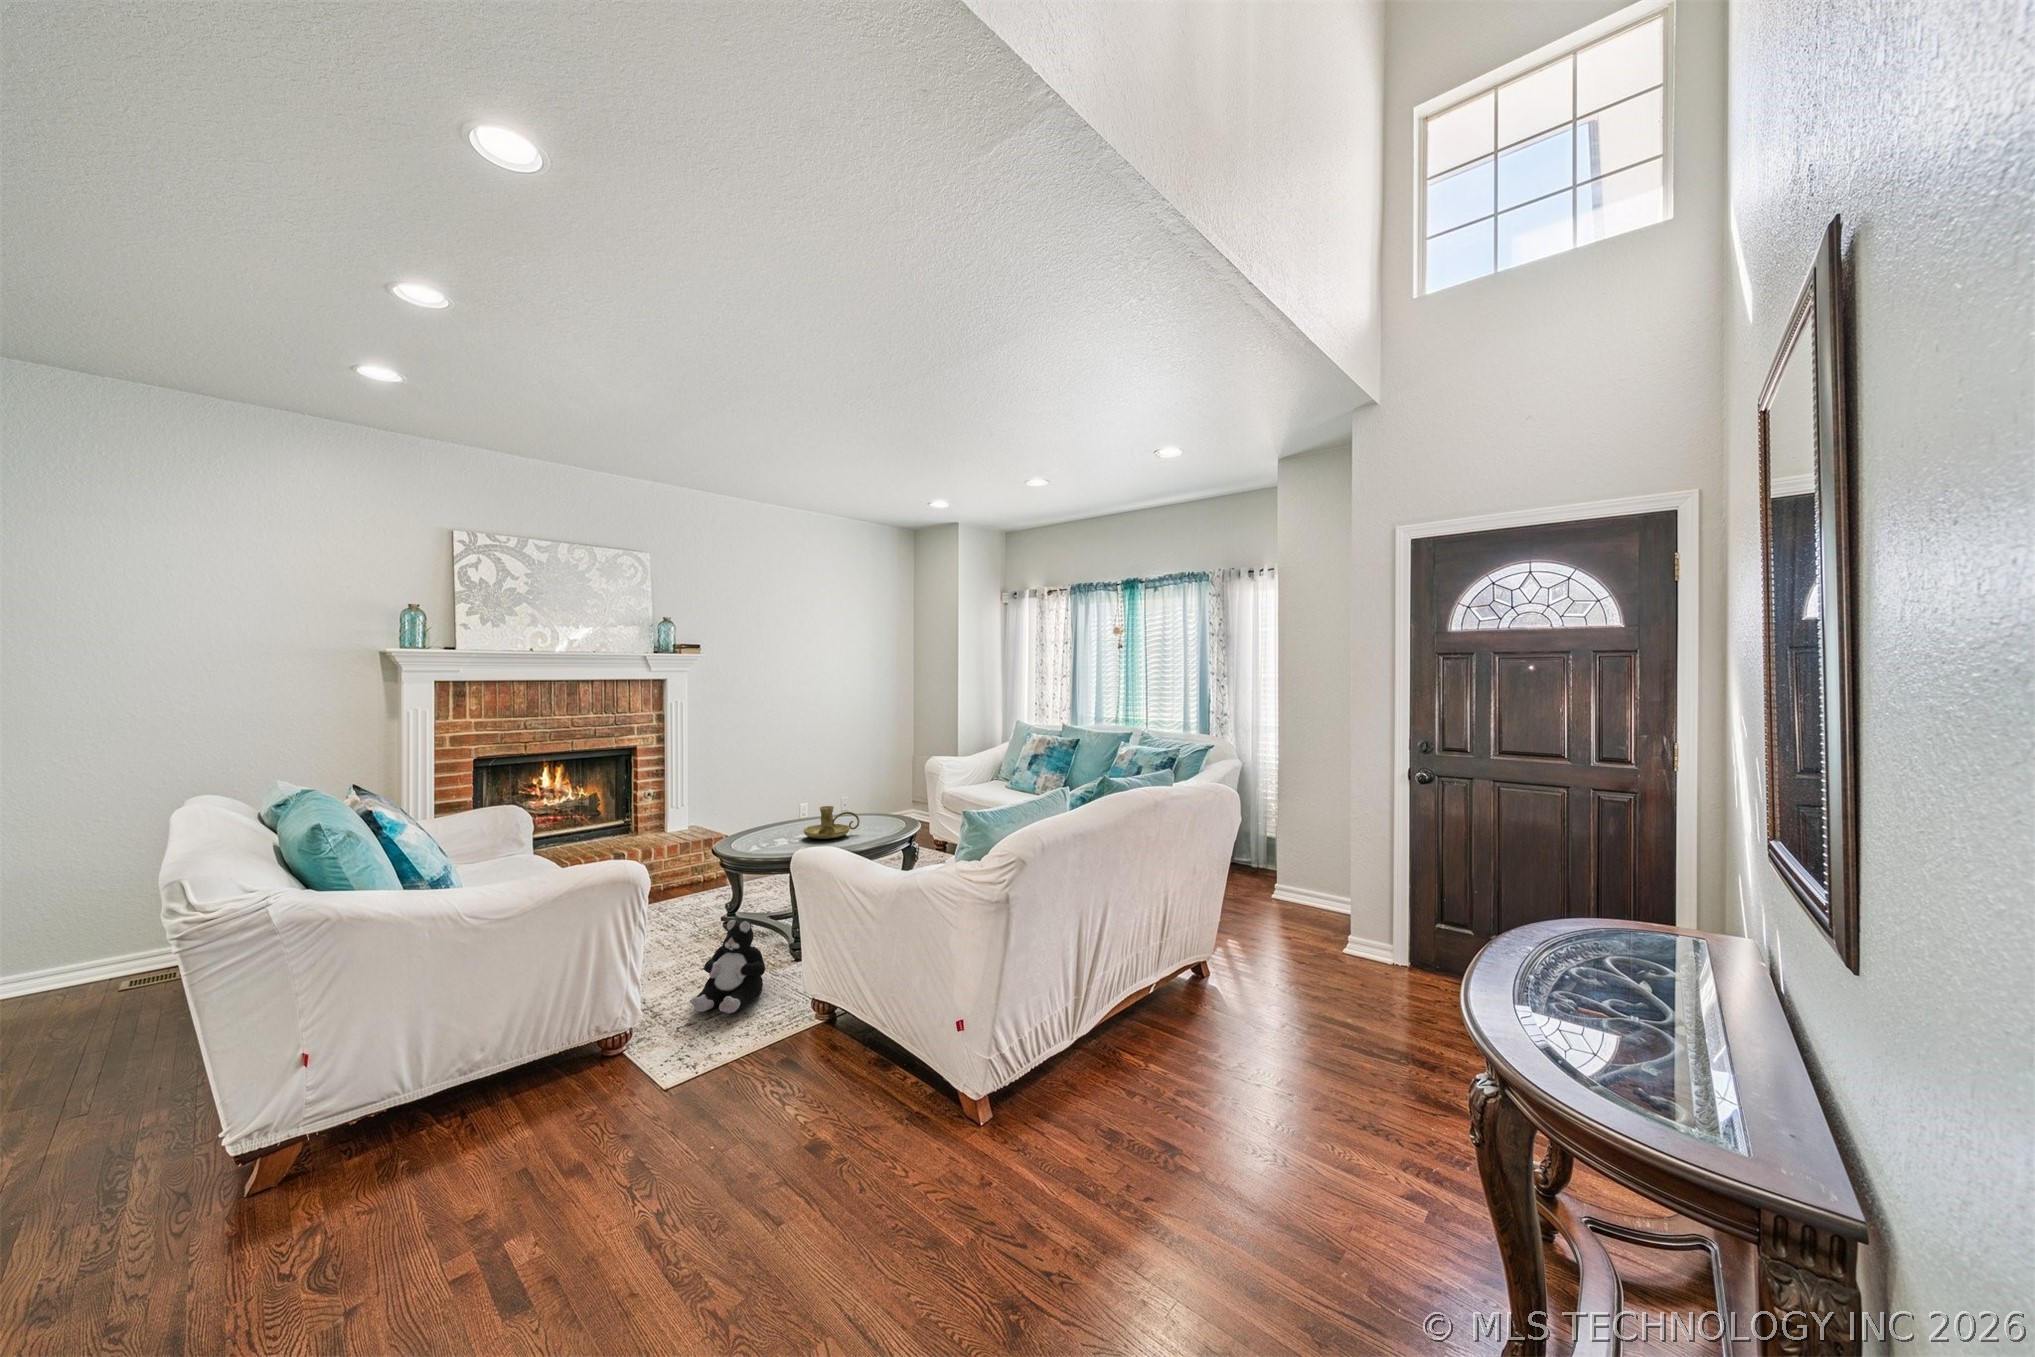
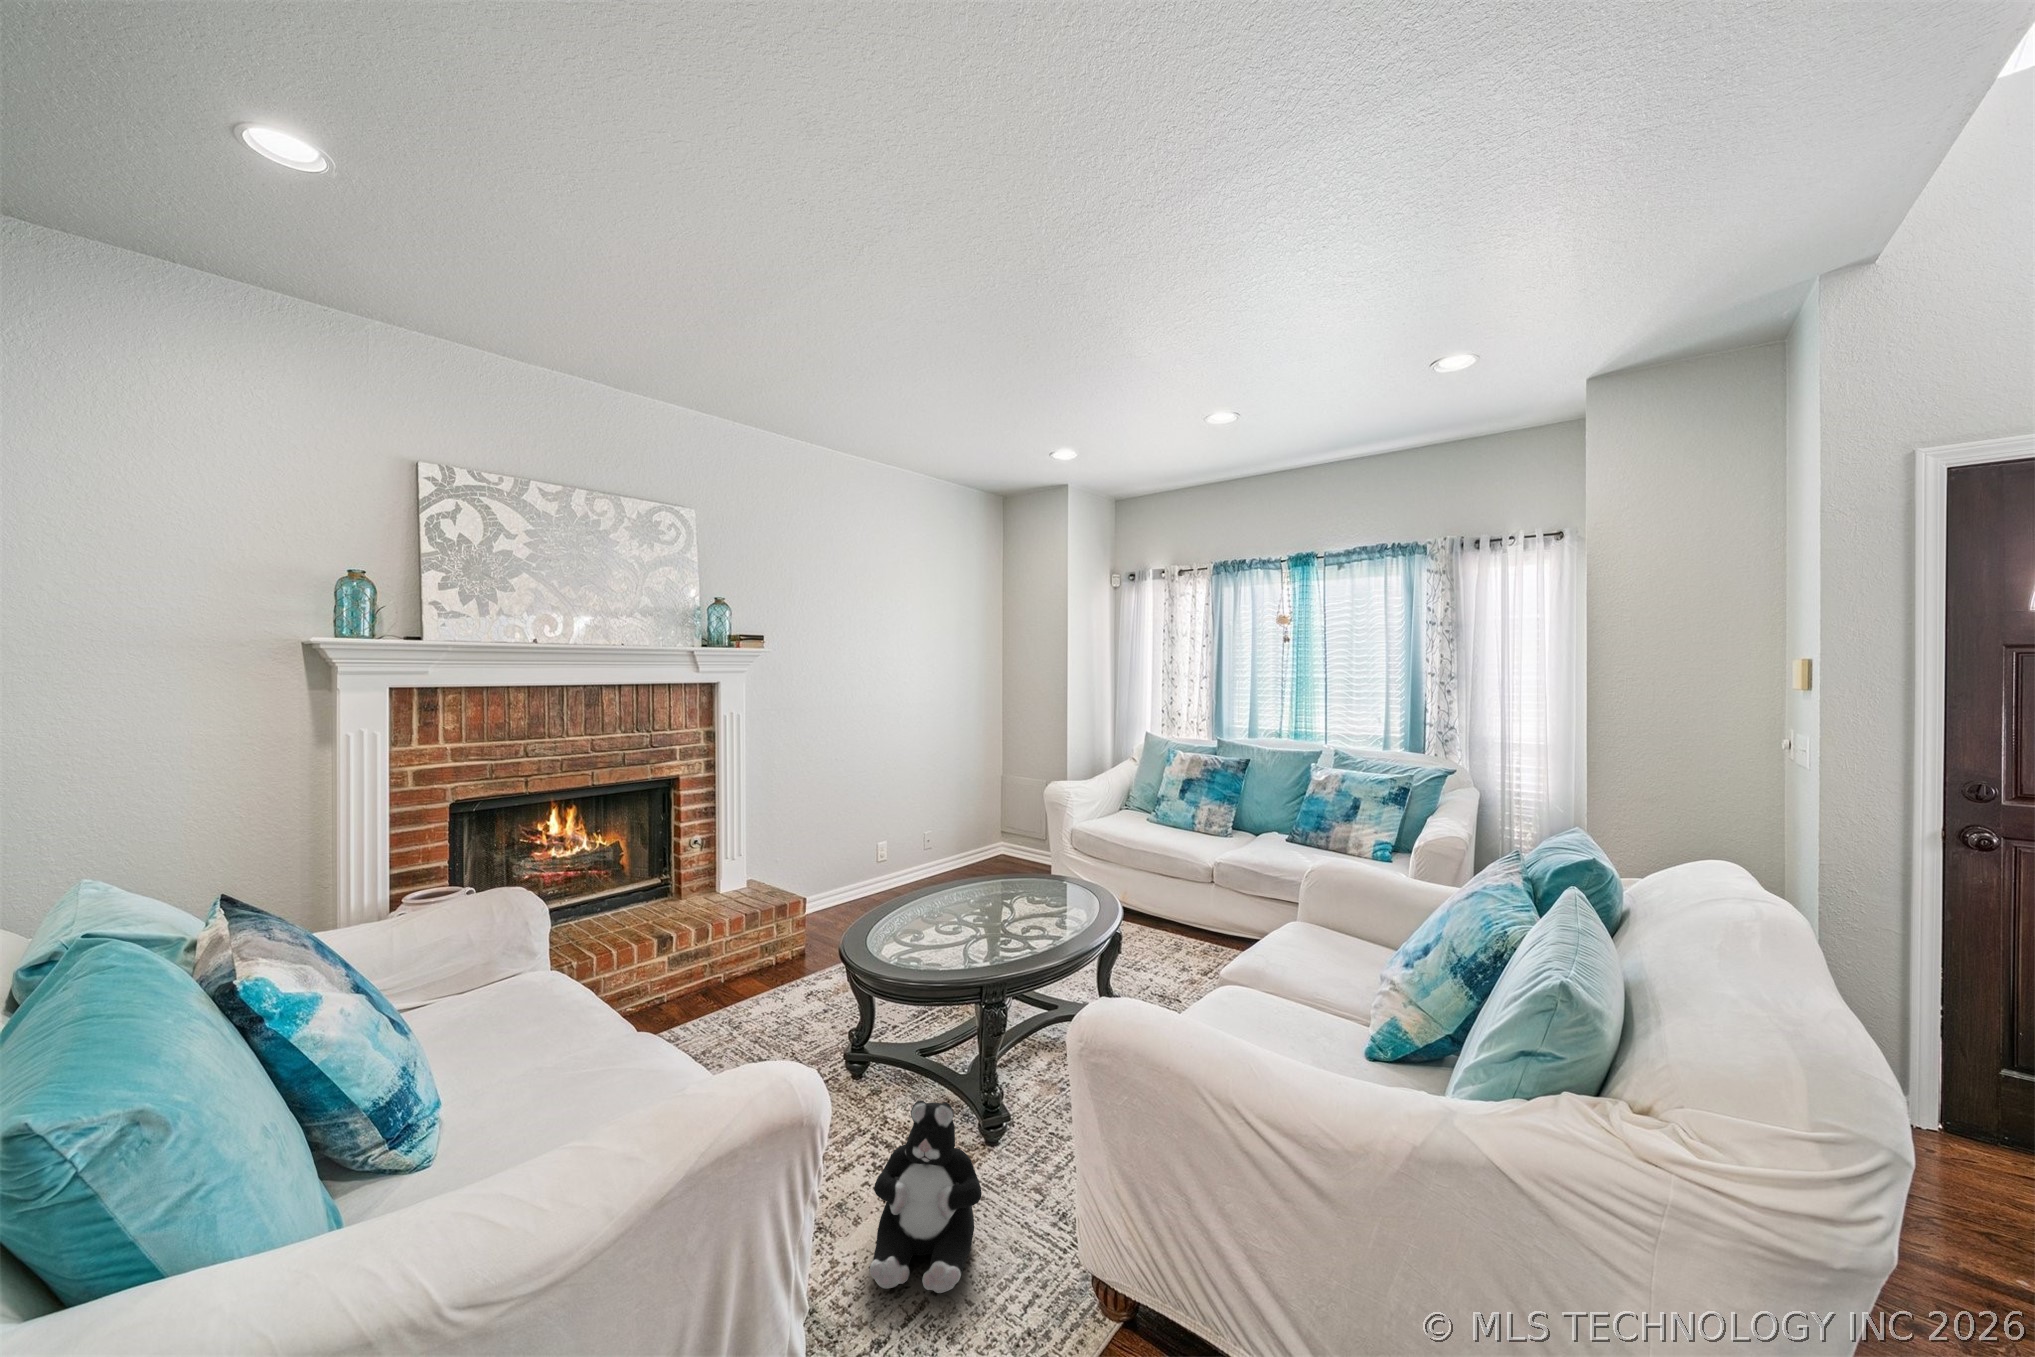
candle holder: present [803,806,860,839] -> none [954,872,1031,924]

